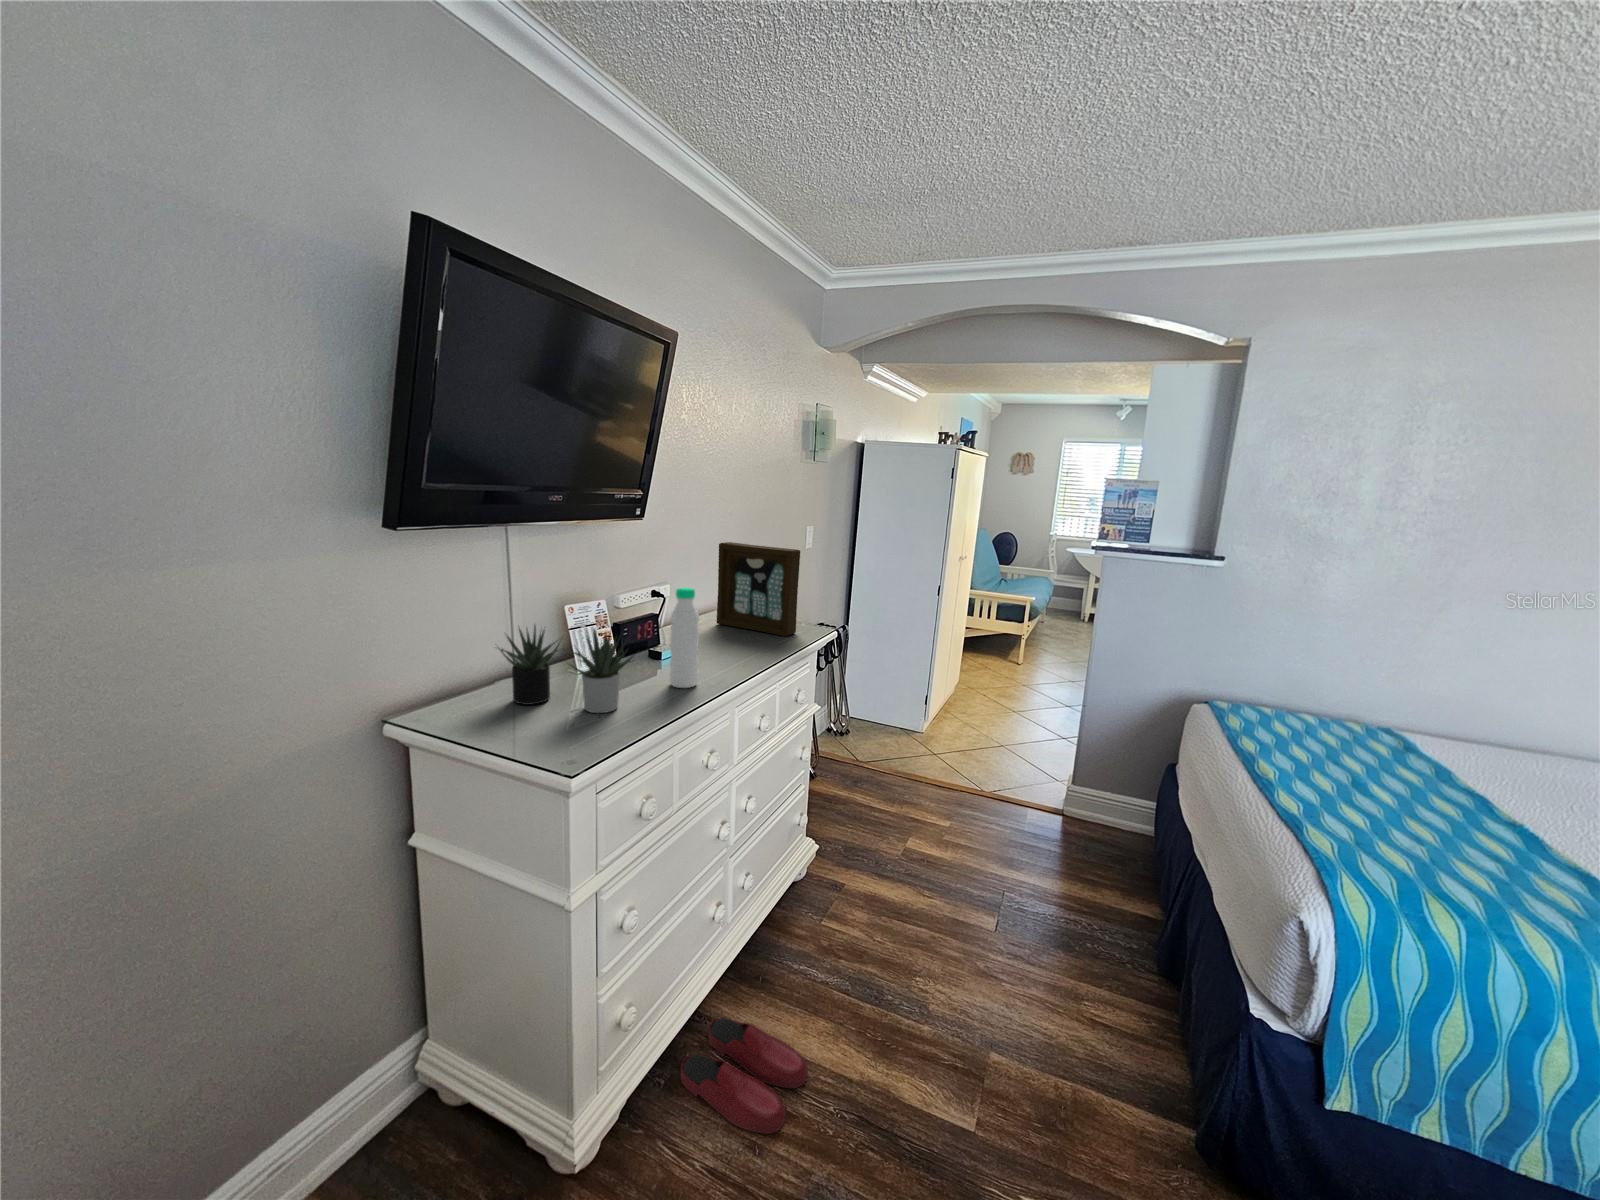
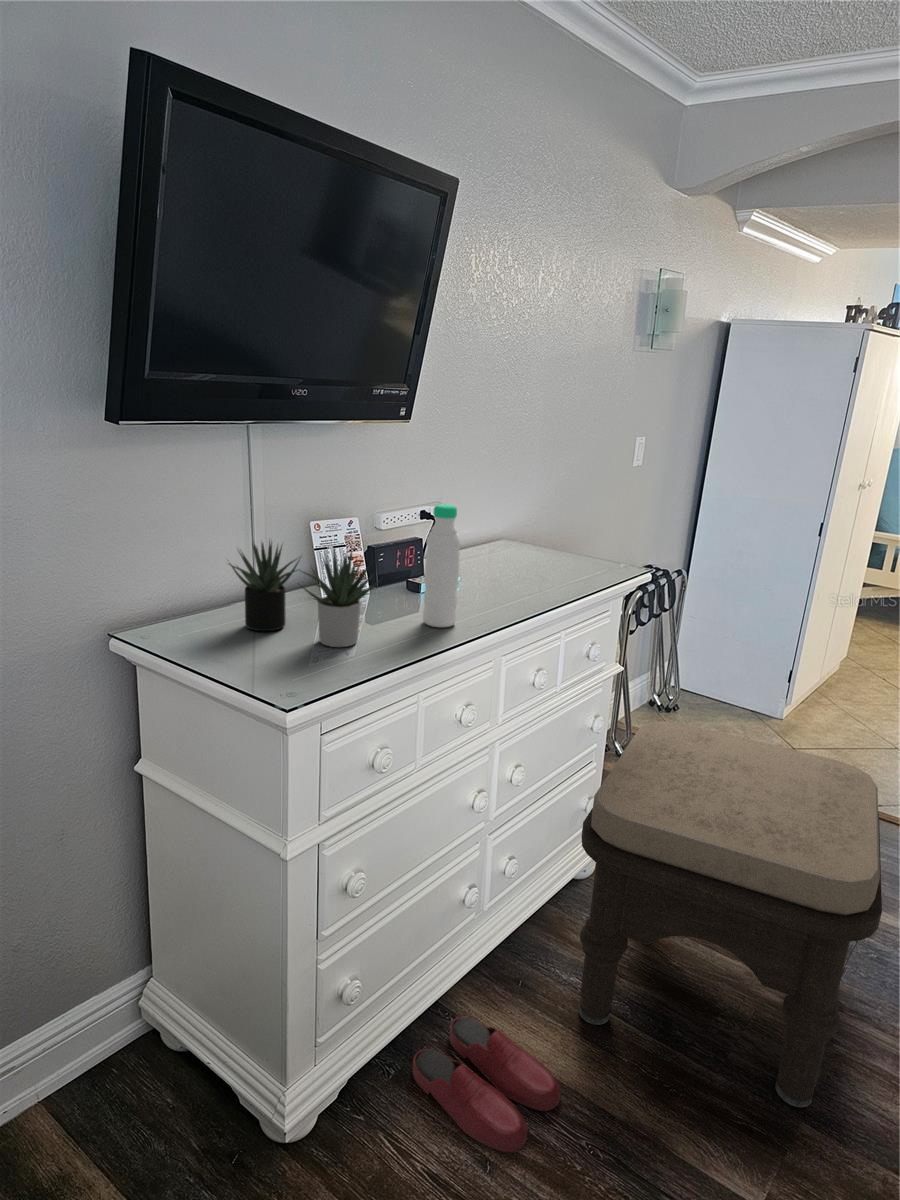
picture frame: present [717,542,800,636] -> none [498,452,609,575]
ottoman: none [806,745,1032,1038] -> present [579,721,882,1107]

